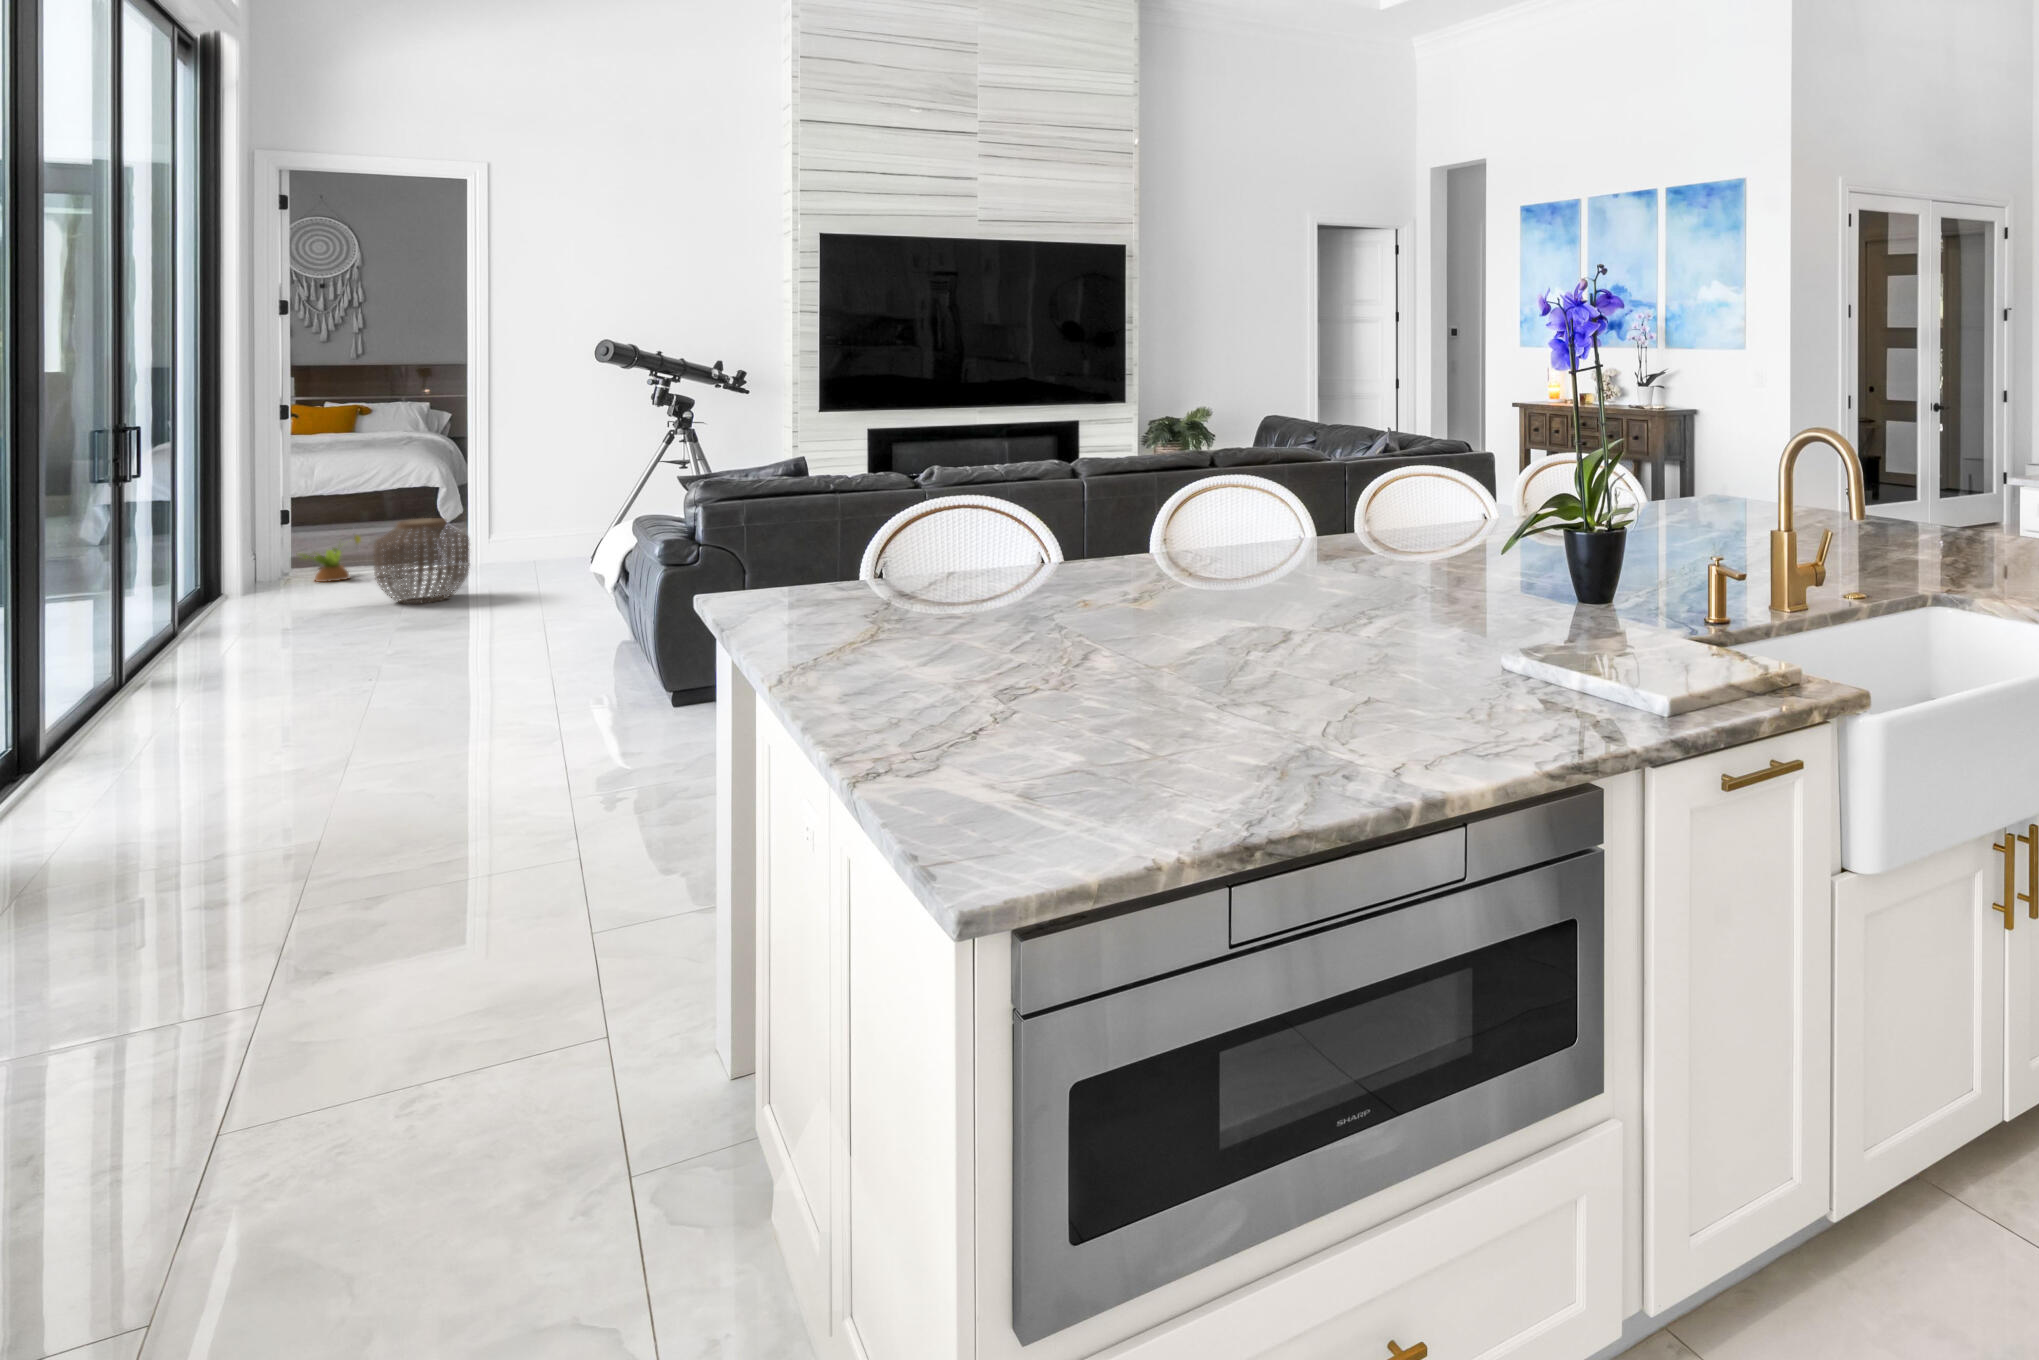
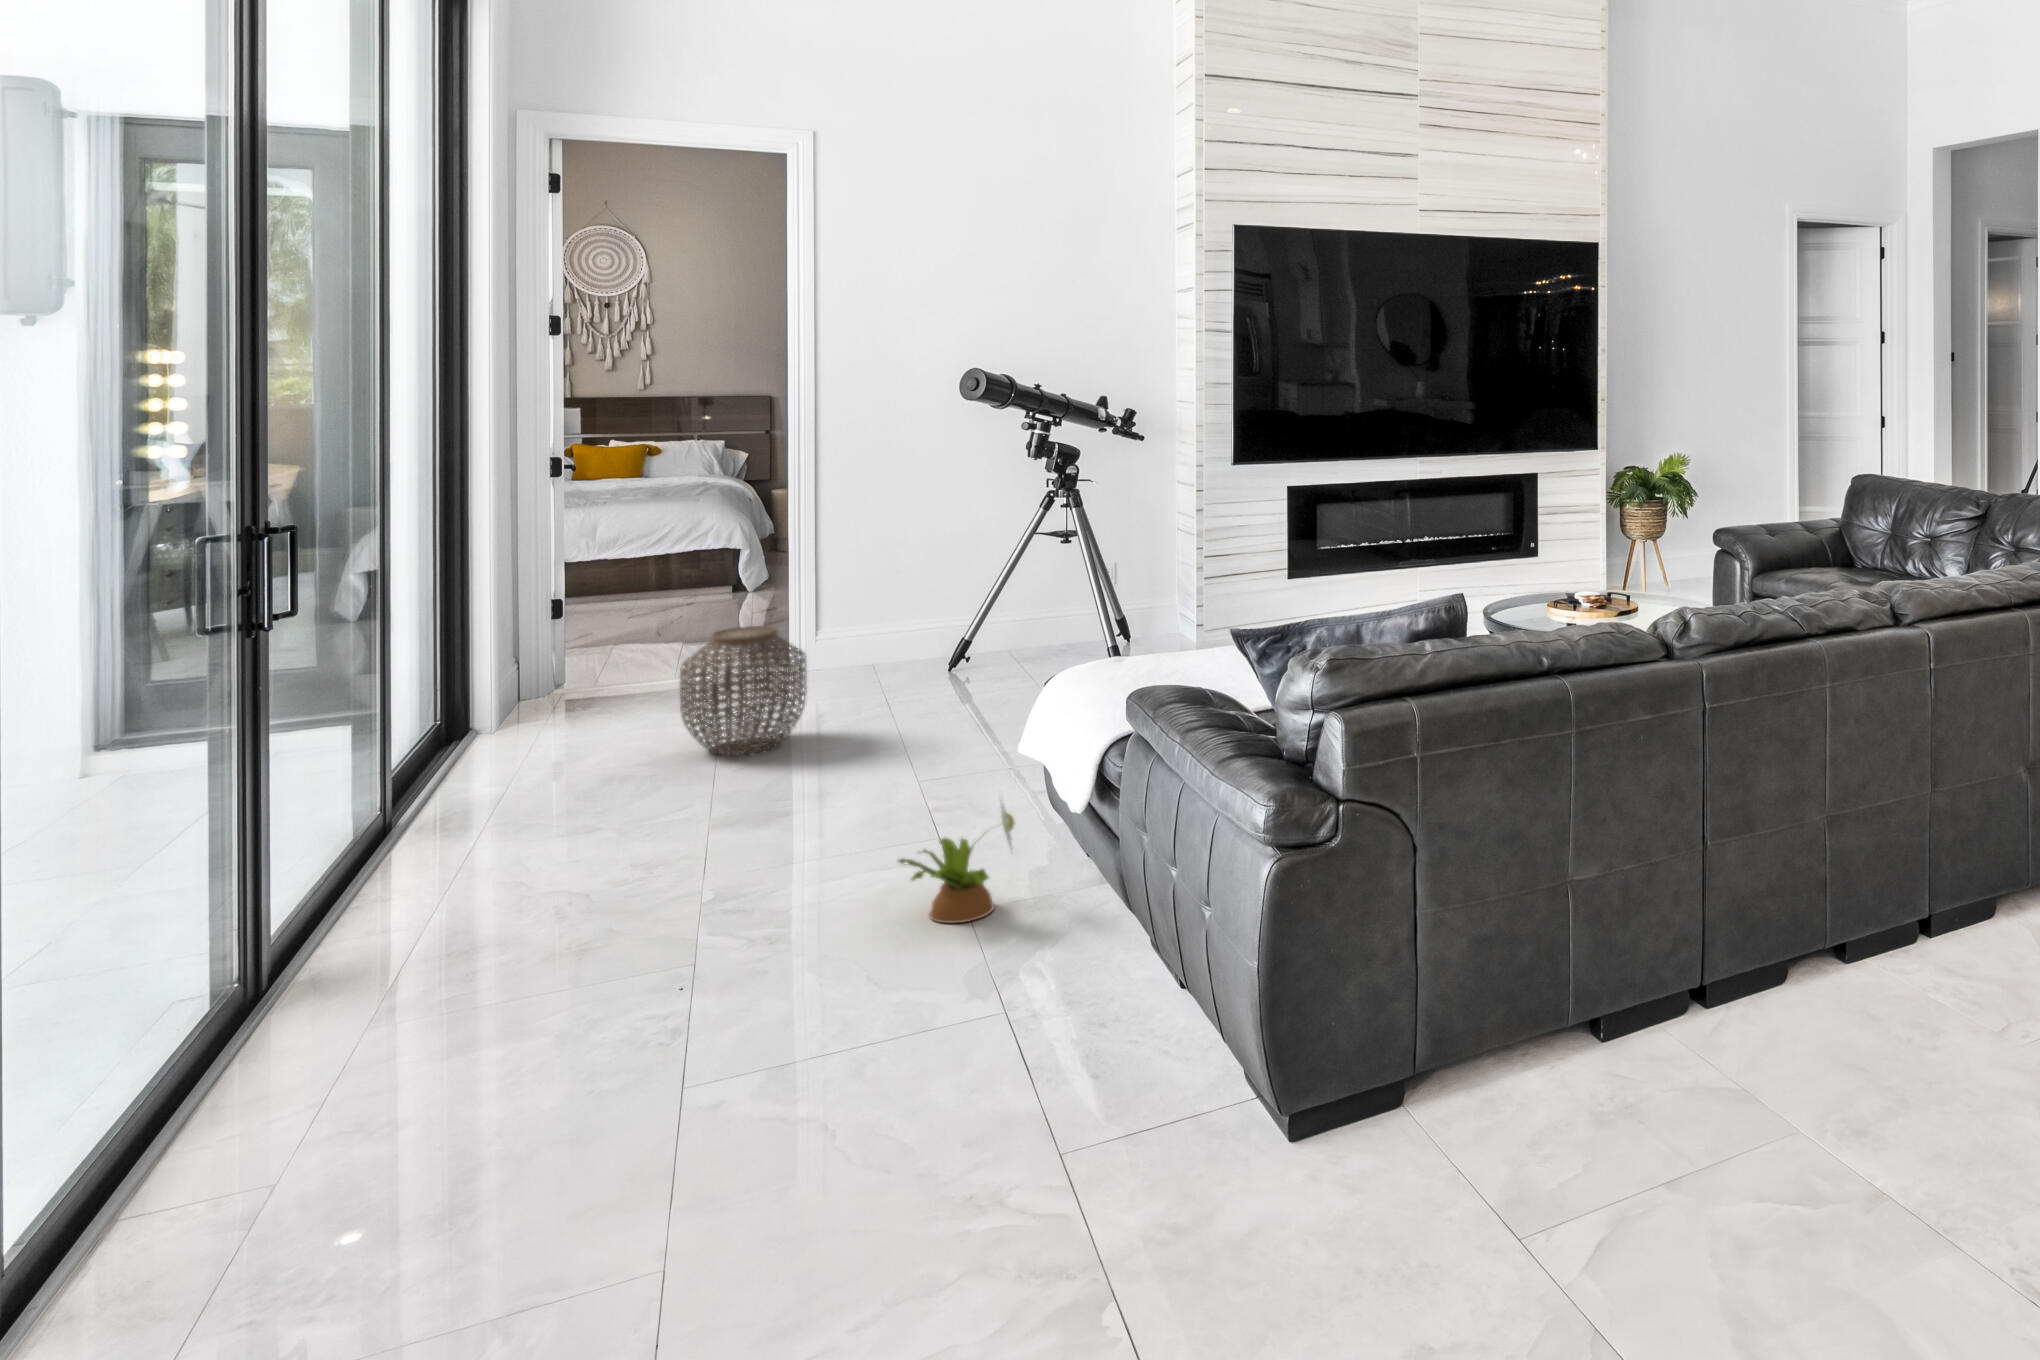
decorative plant: present [299,533,361,582] -> present [899,802,1014,924]

